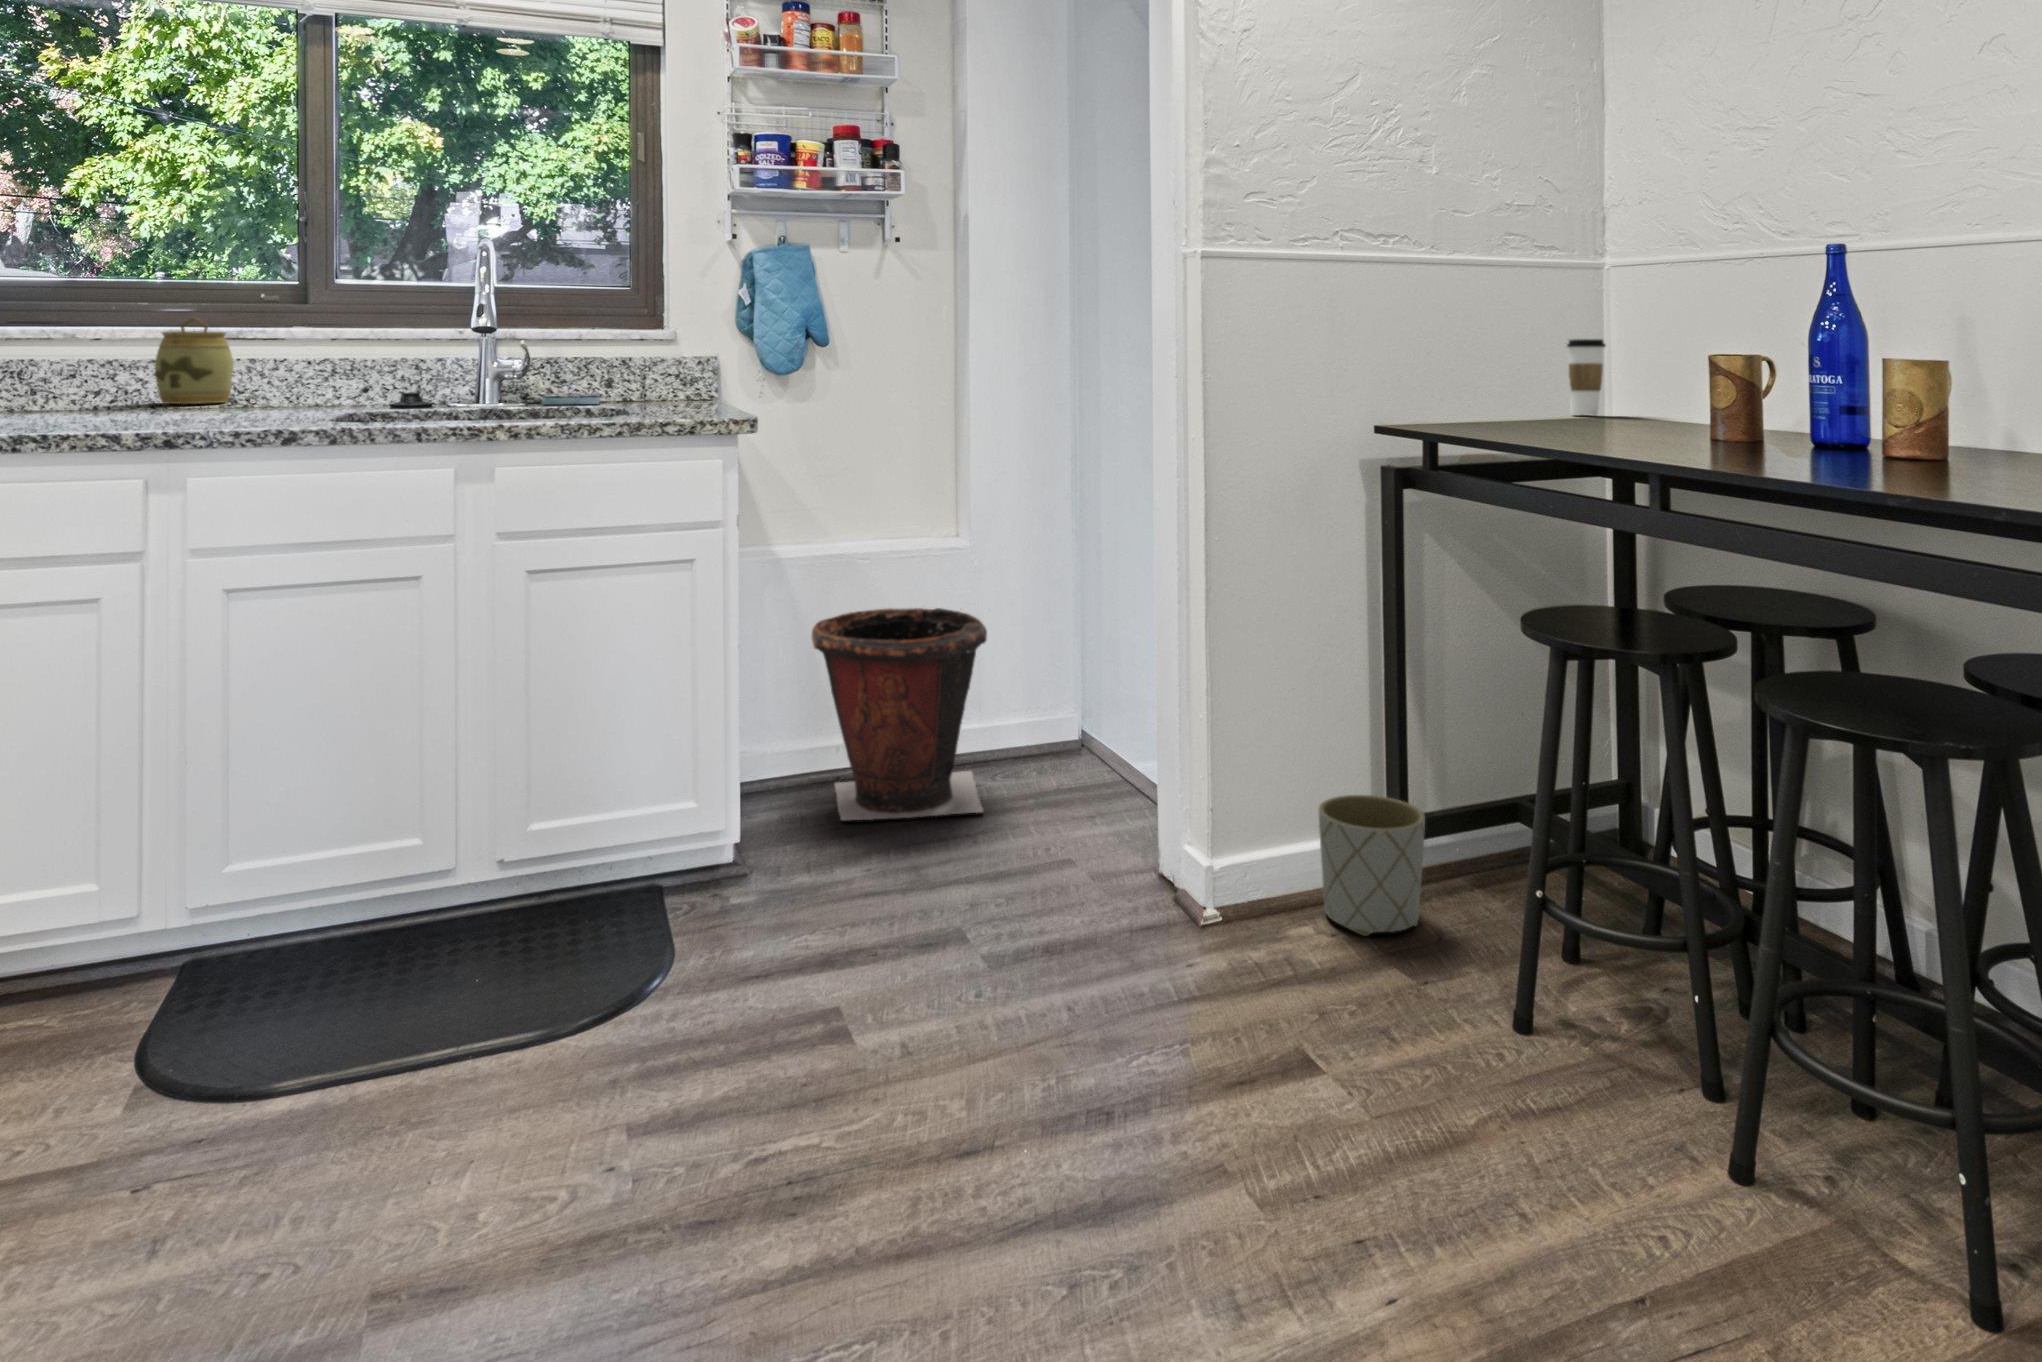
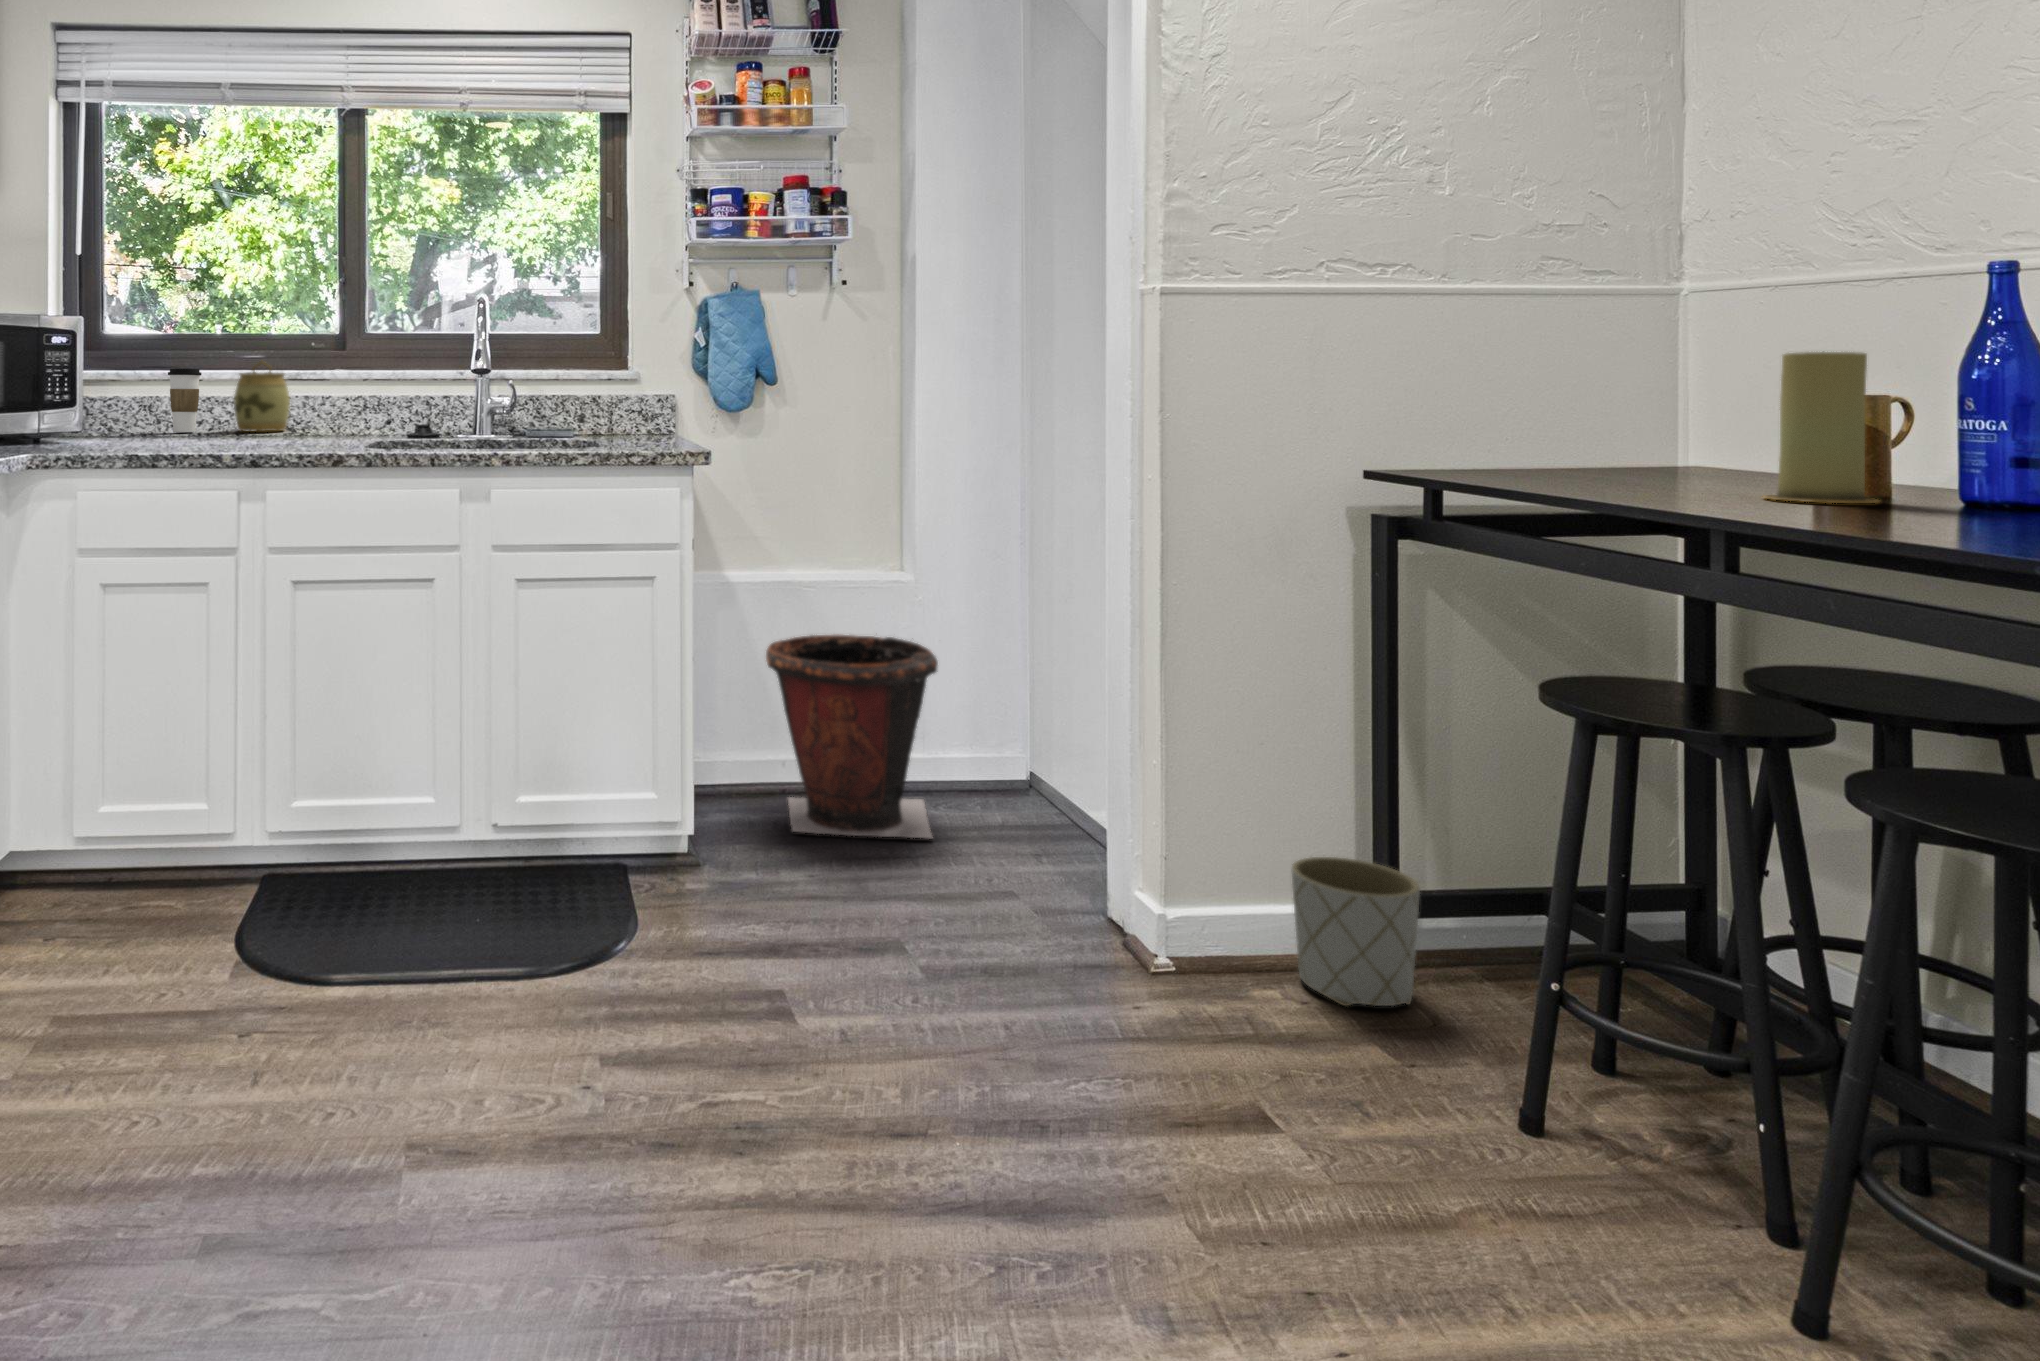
candle: none [1699,321,1783,453] -> present [1764,352,1878,503]
coffee cup: present [1567,339,1606,415] -> present [168,369,201,432]

